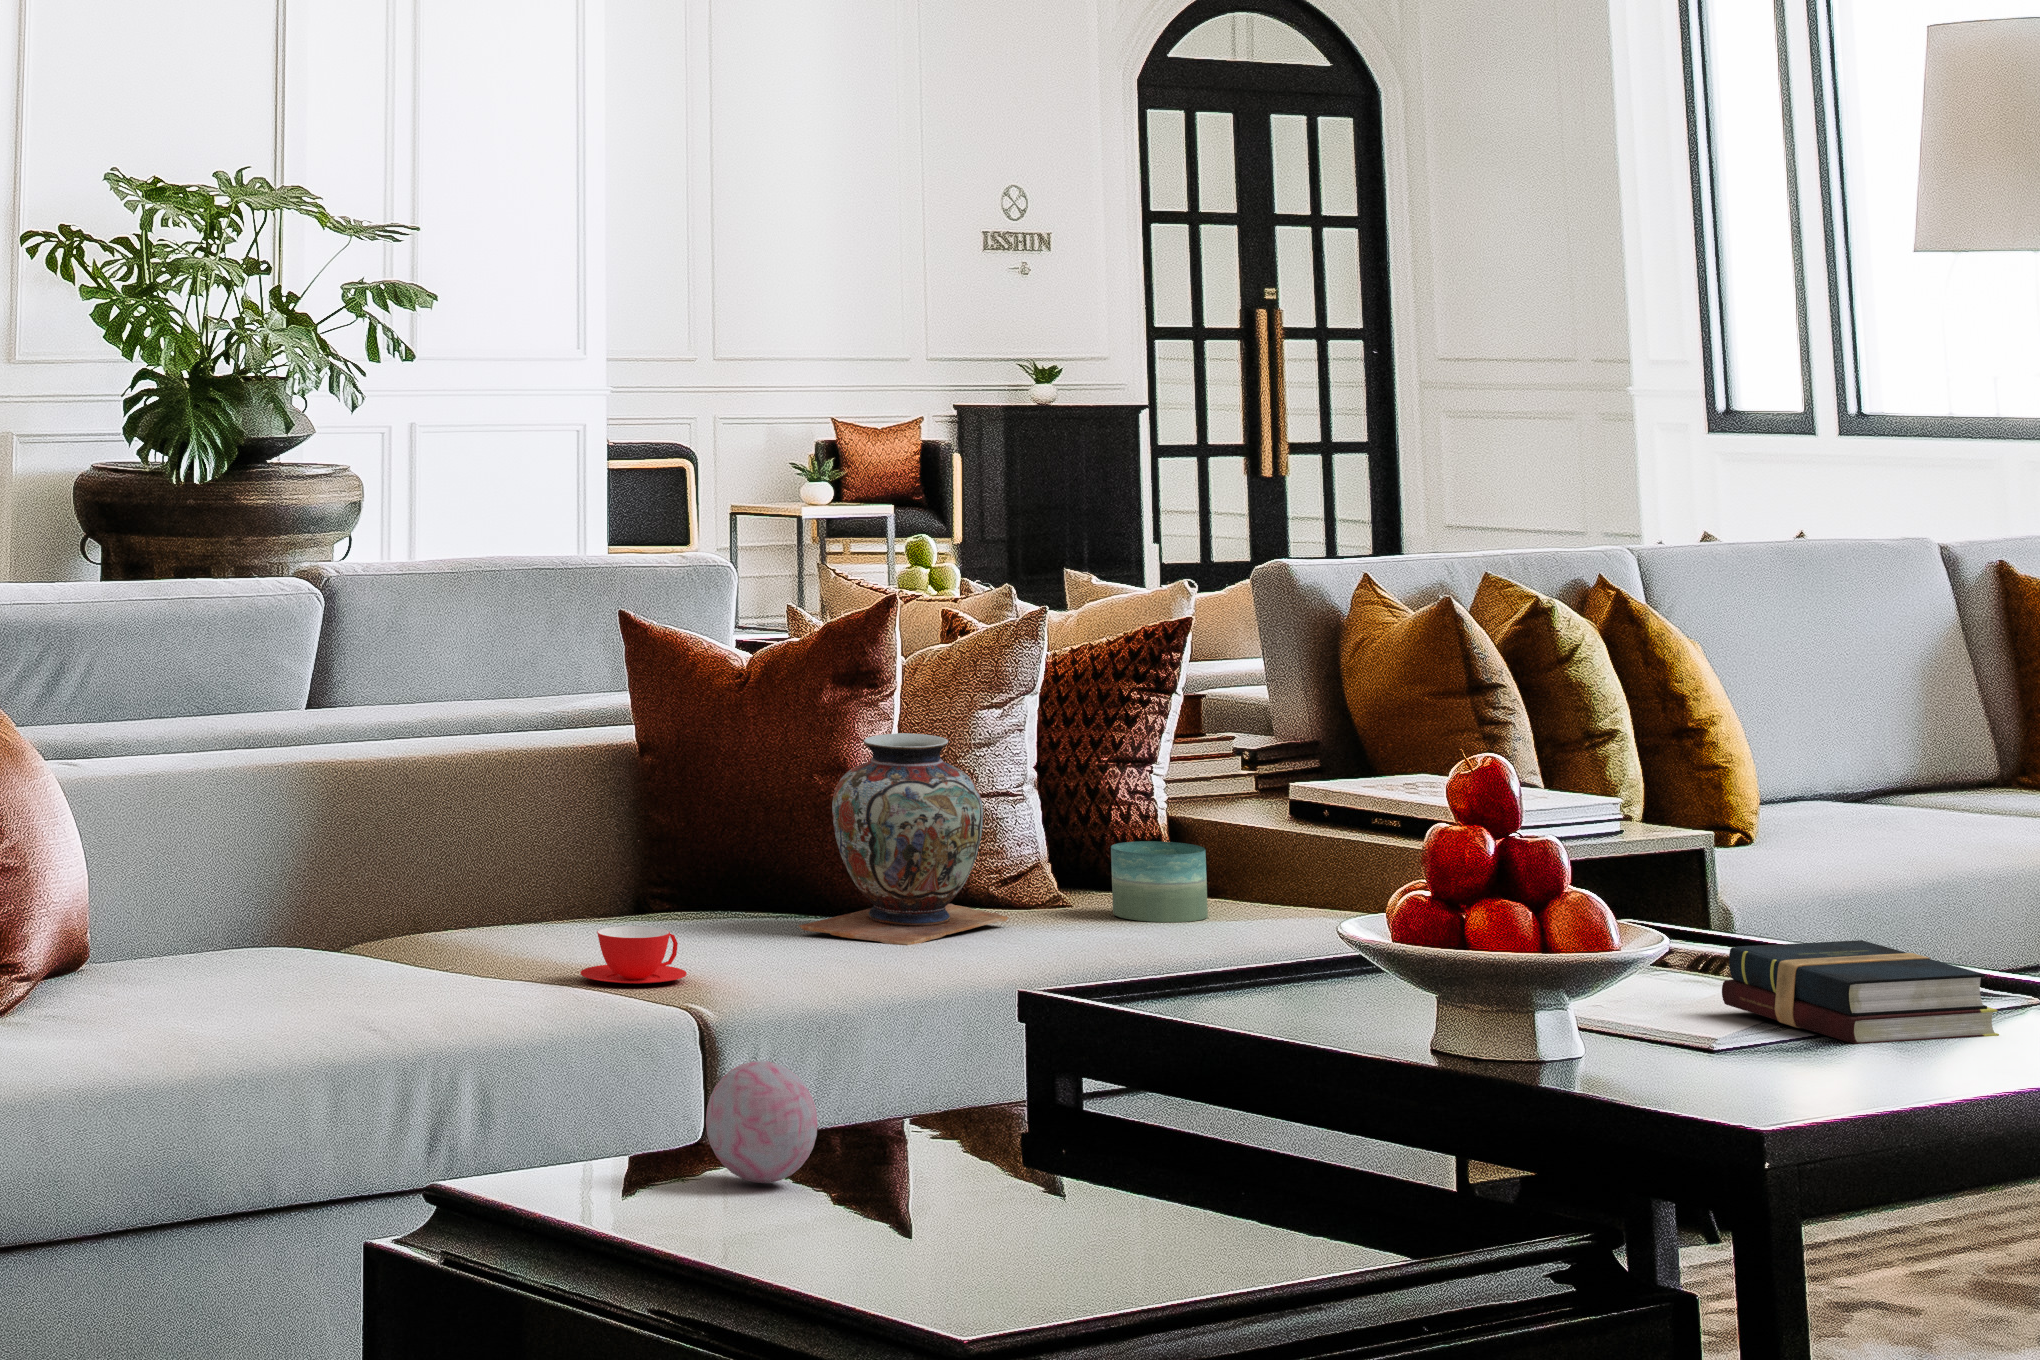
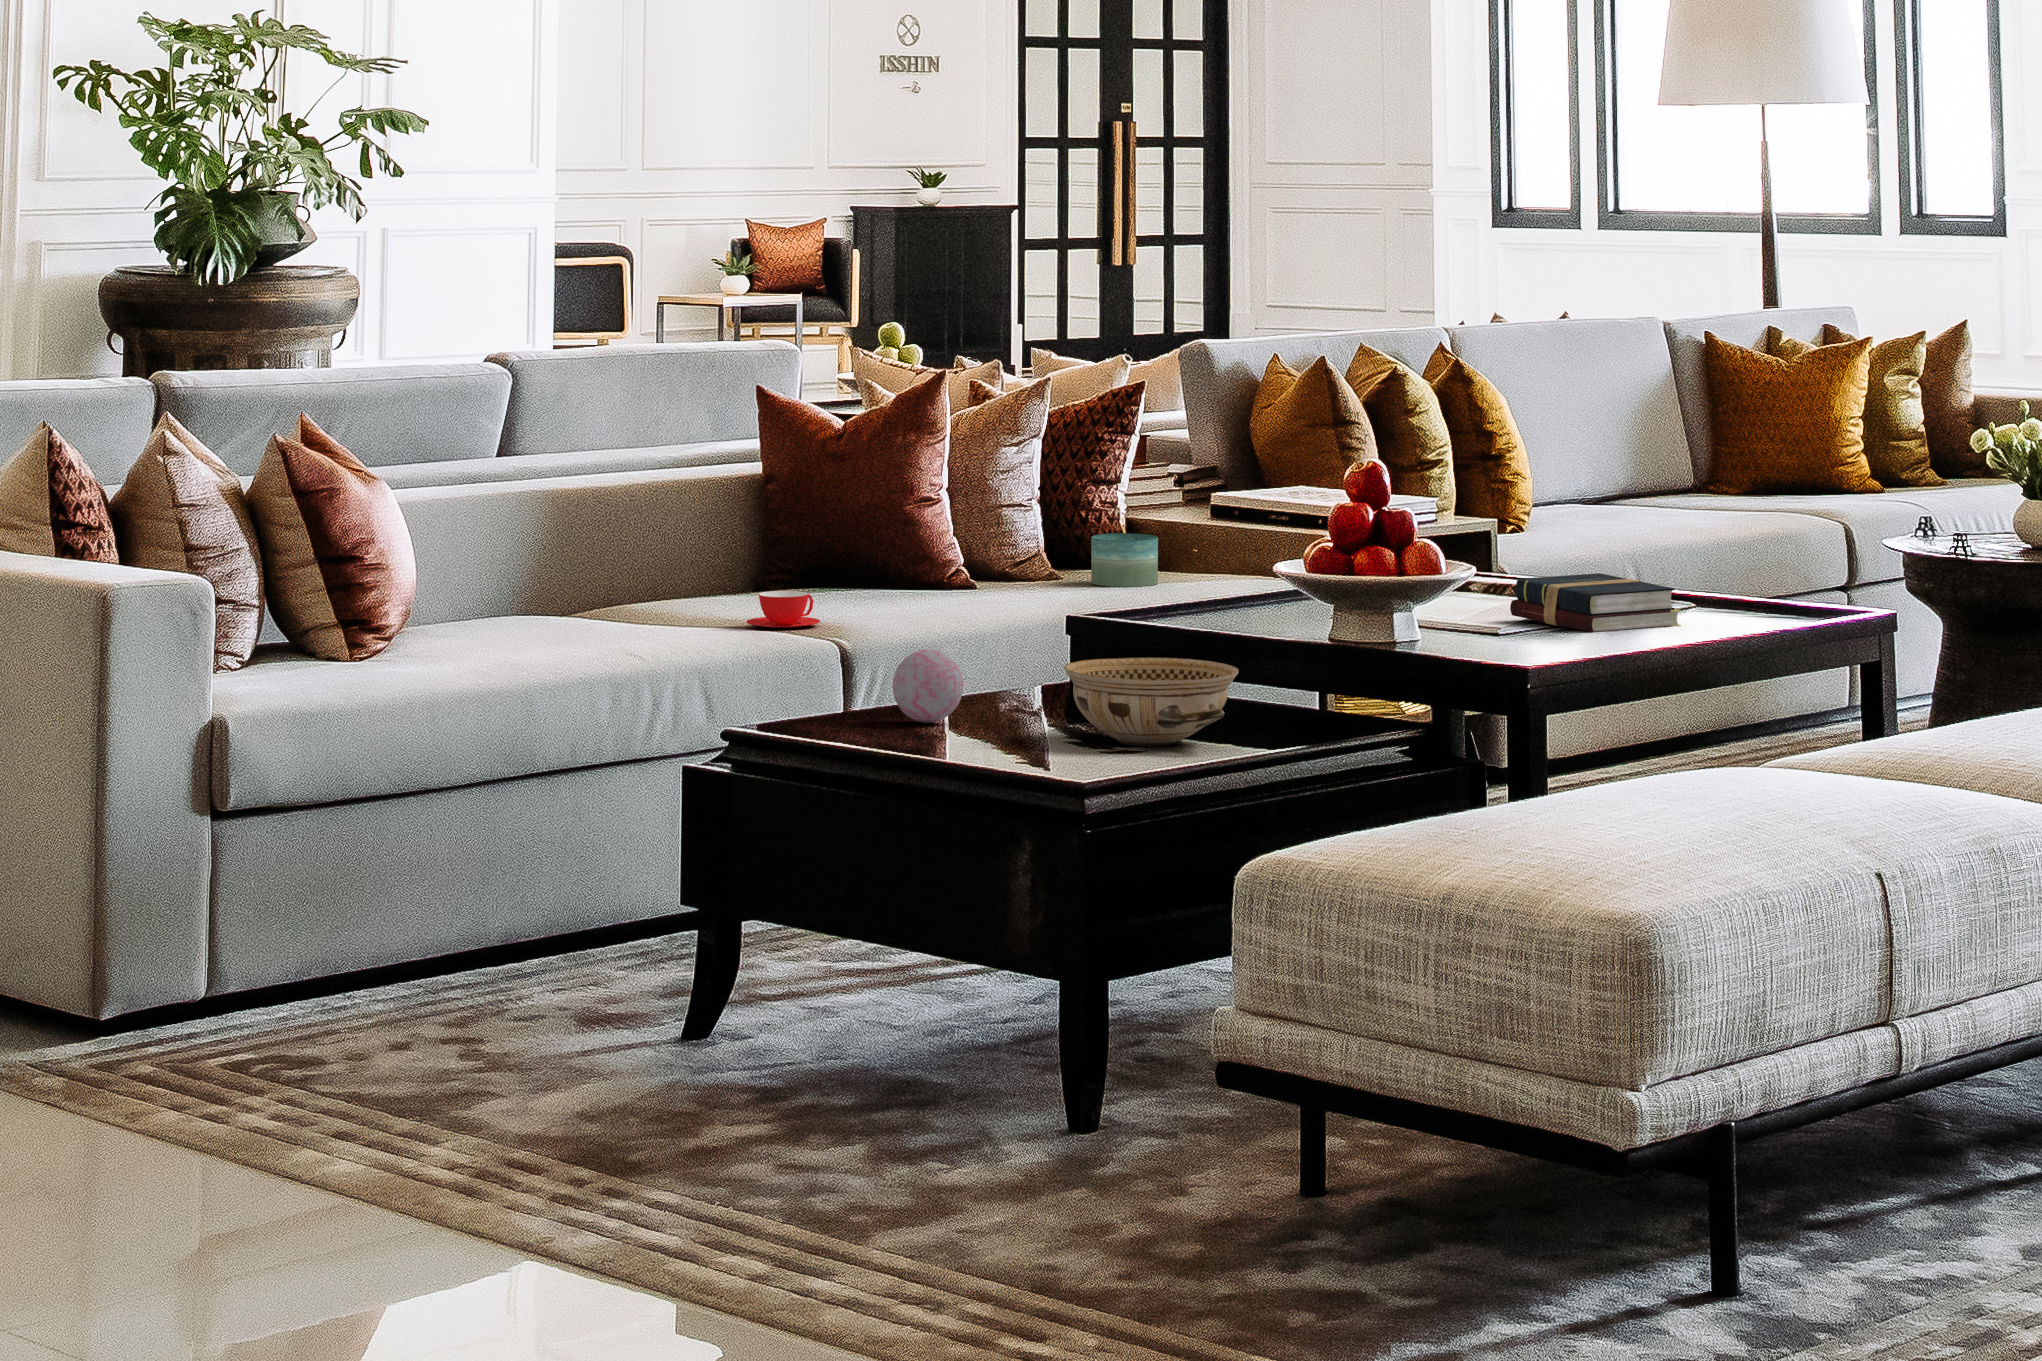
decorative vase: present [799,733,1008,945] -> none [878,461,1022,605]
ceramic bowl: none [960,1092,1249,1255] -> present [1064,658,1239,746]

